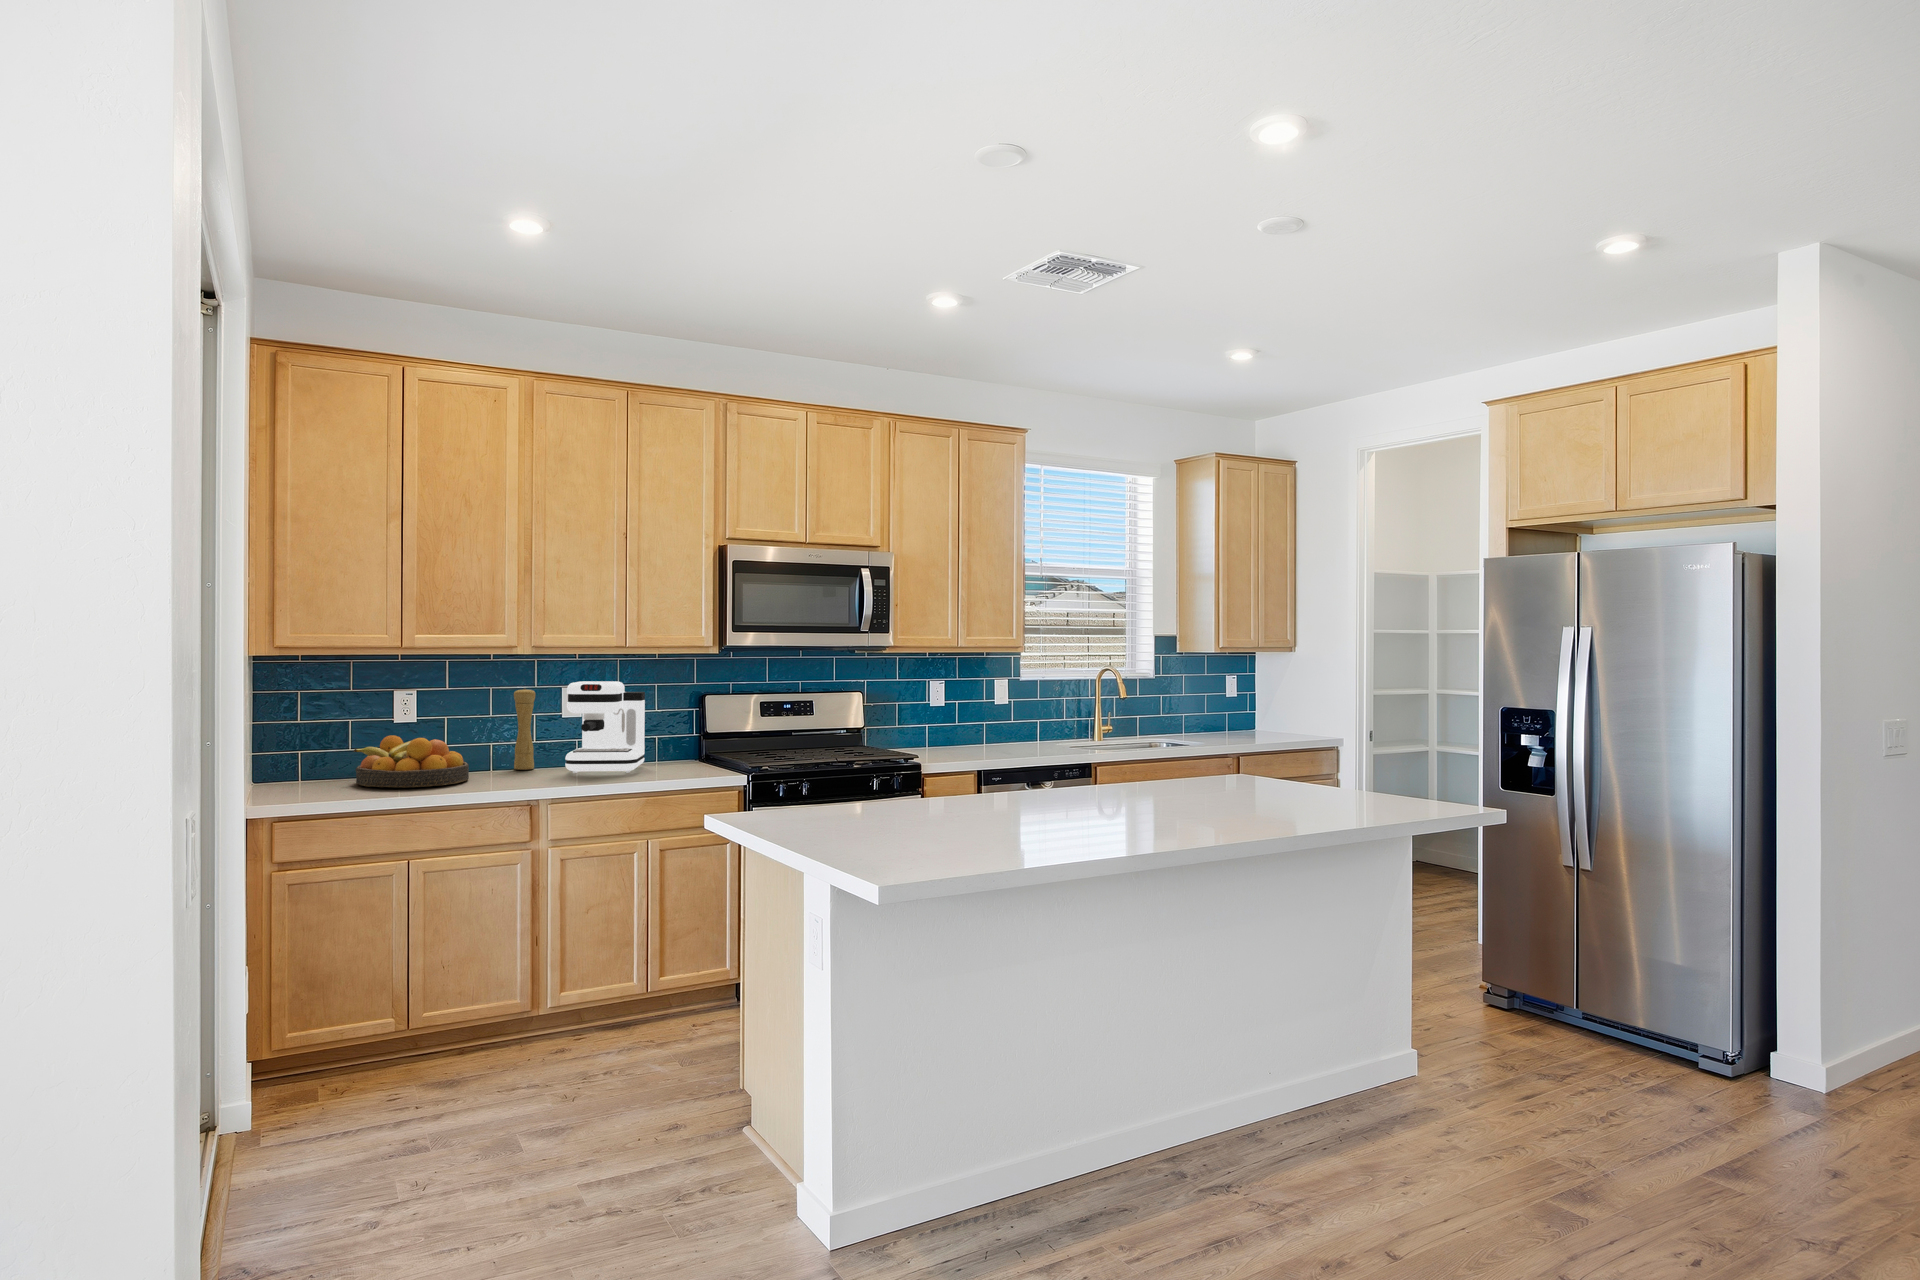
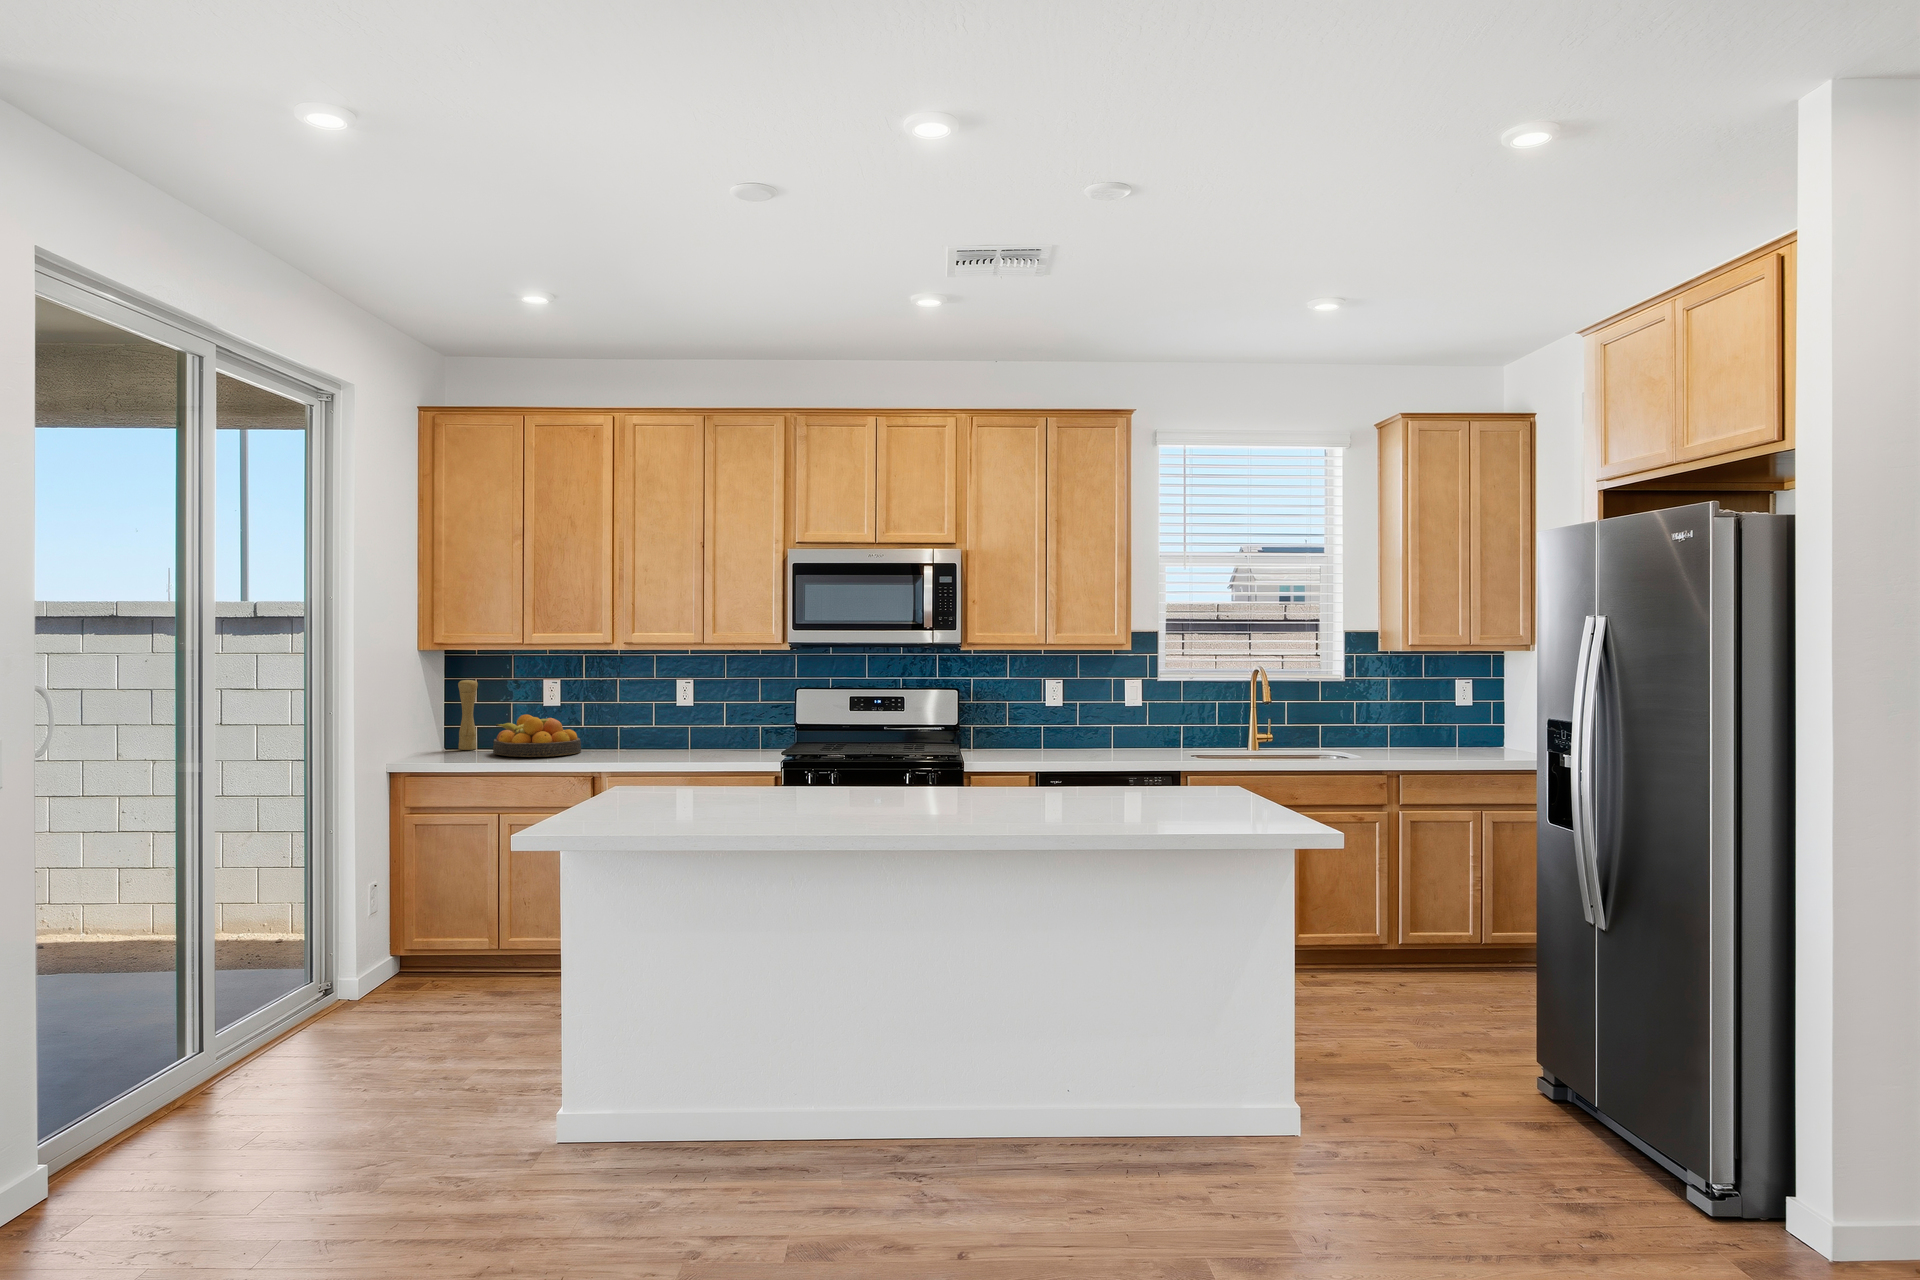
coffee maker: present [565,681,645,773] -> none [657,673,736,755]
pepper mill: present [514,688,535,770] -> present [458,679,478,750]

